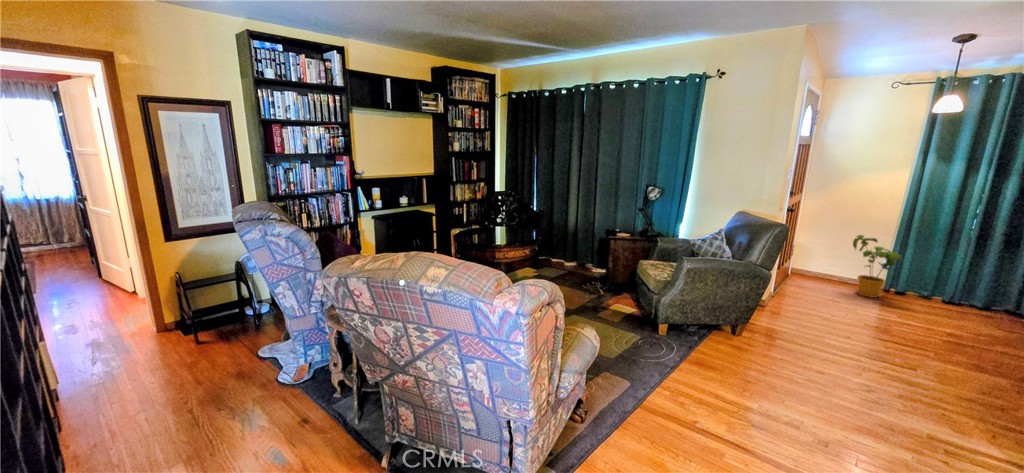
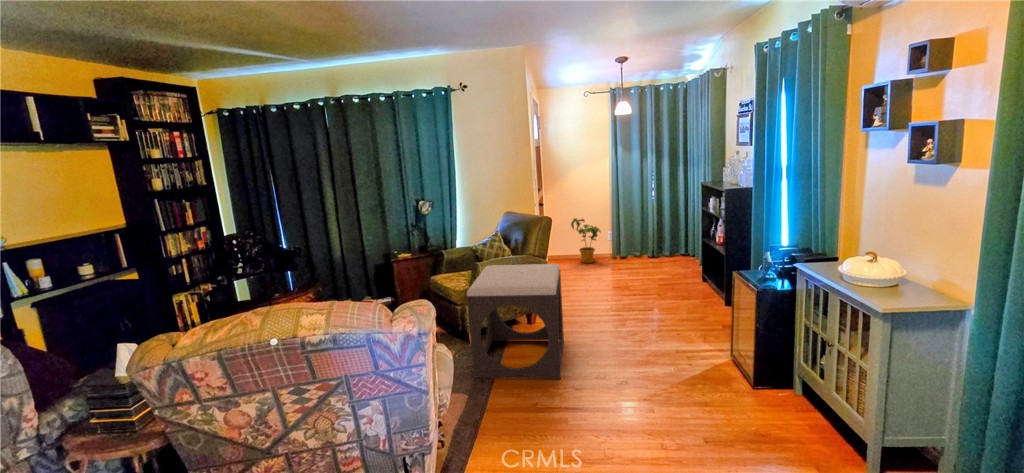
footstool: none [642,265,793,428] -> present [467,264,564,379]

